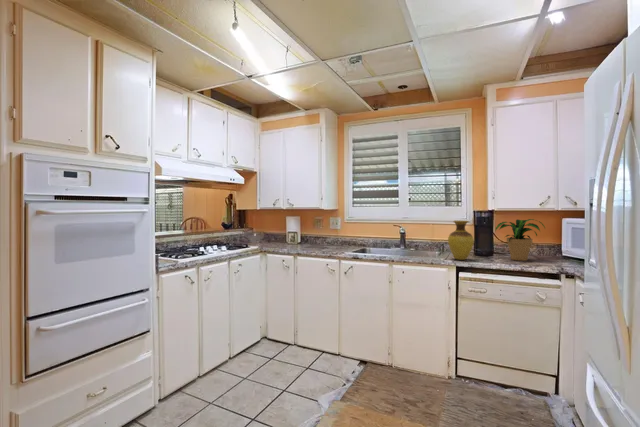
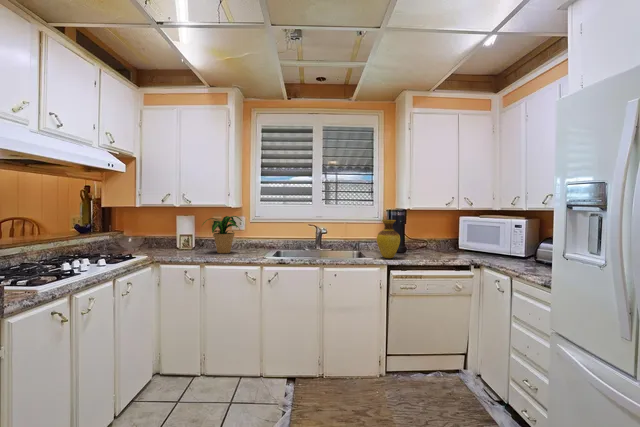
potted plant: present [496,219,545,261] -> present [203,216,242,253]

